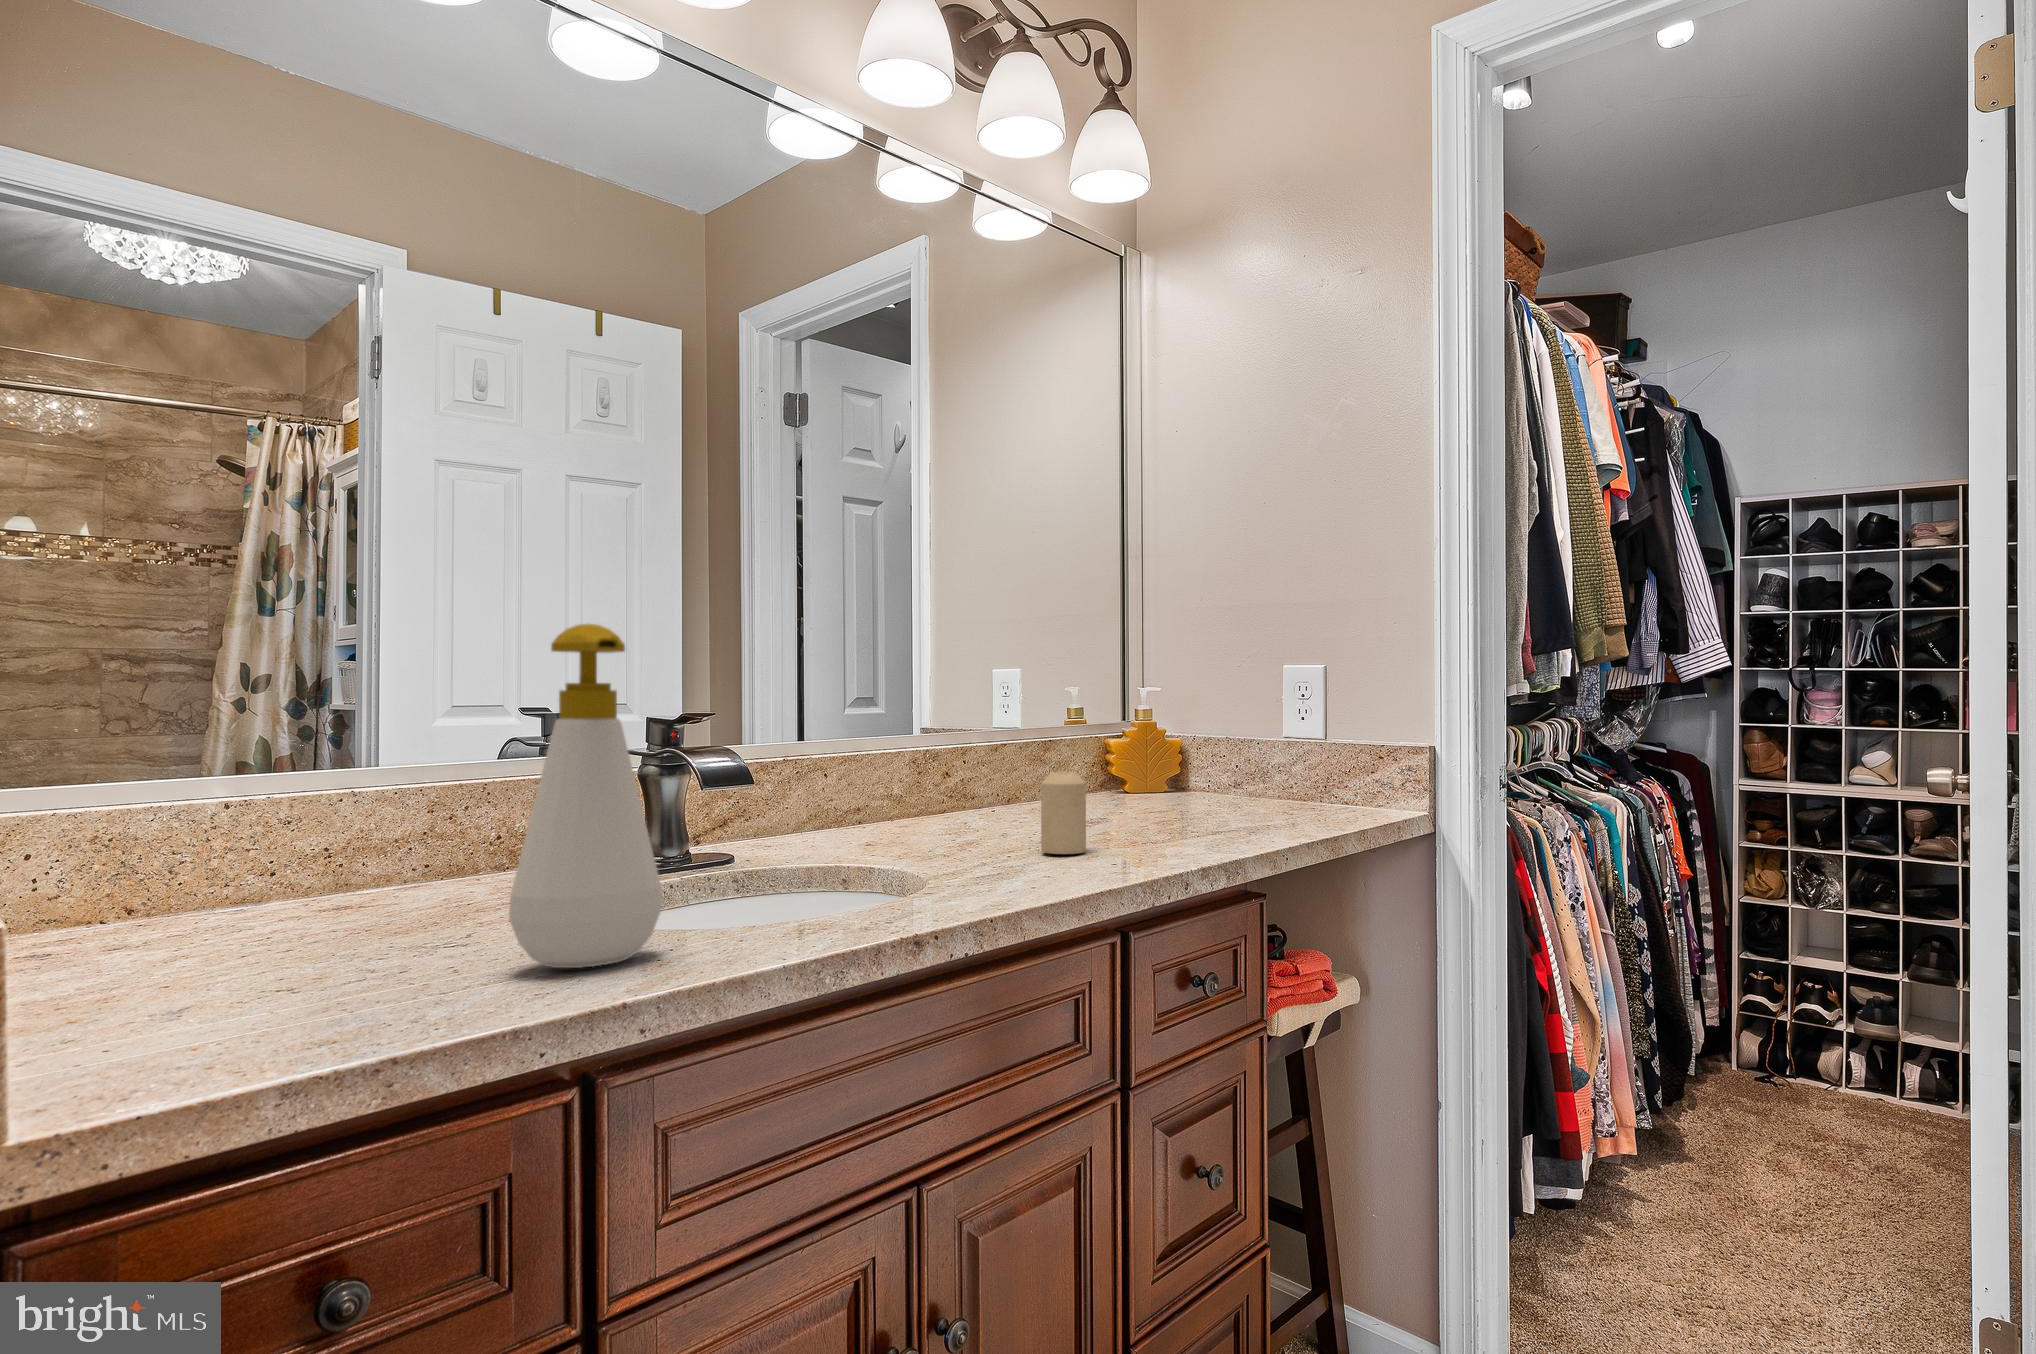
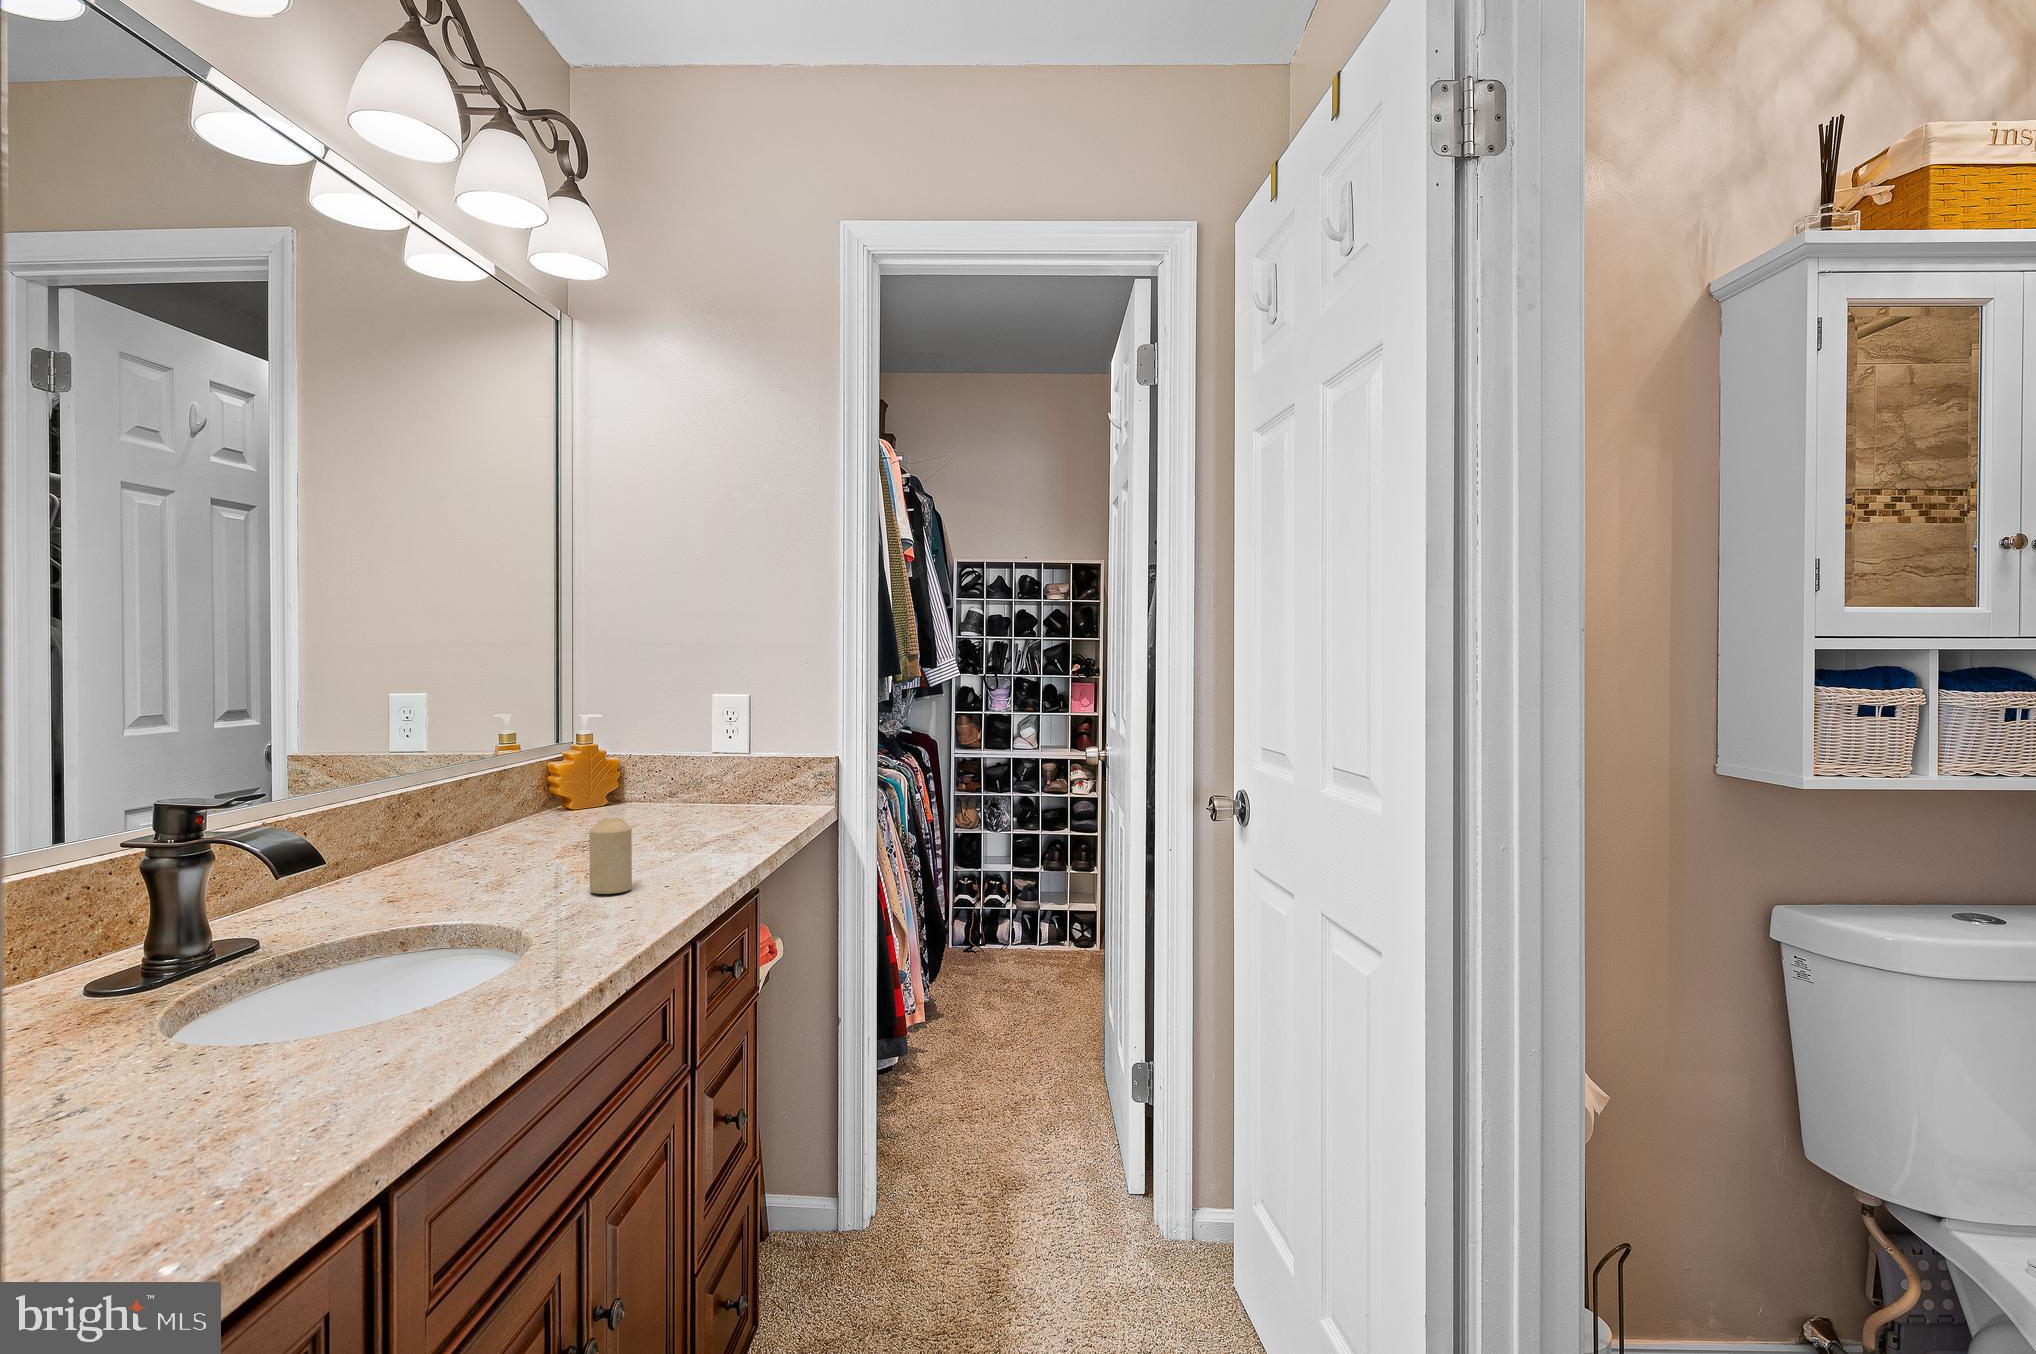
soap bottle: present [509,624,662,968] -> none [158,750,338,1133]

